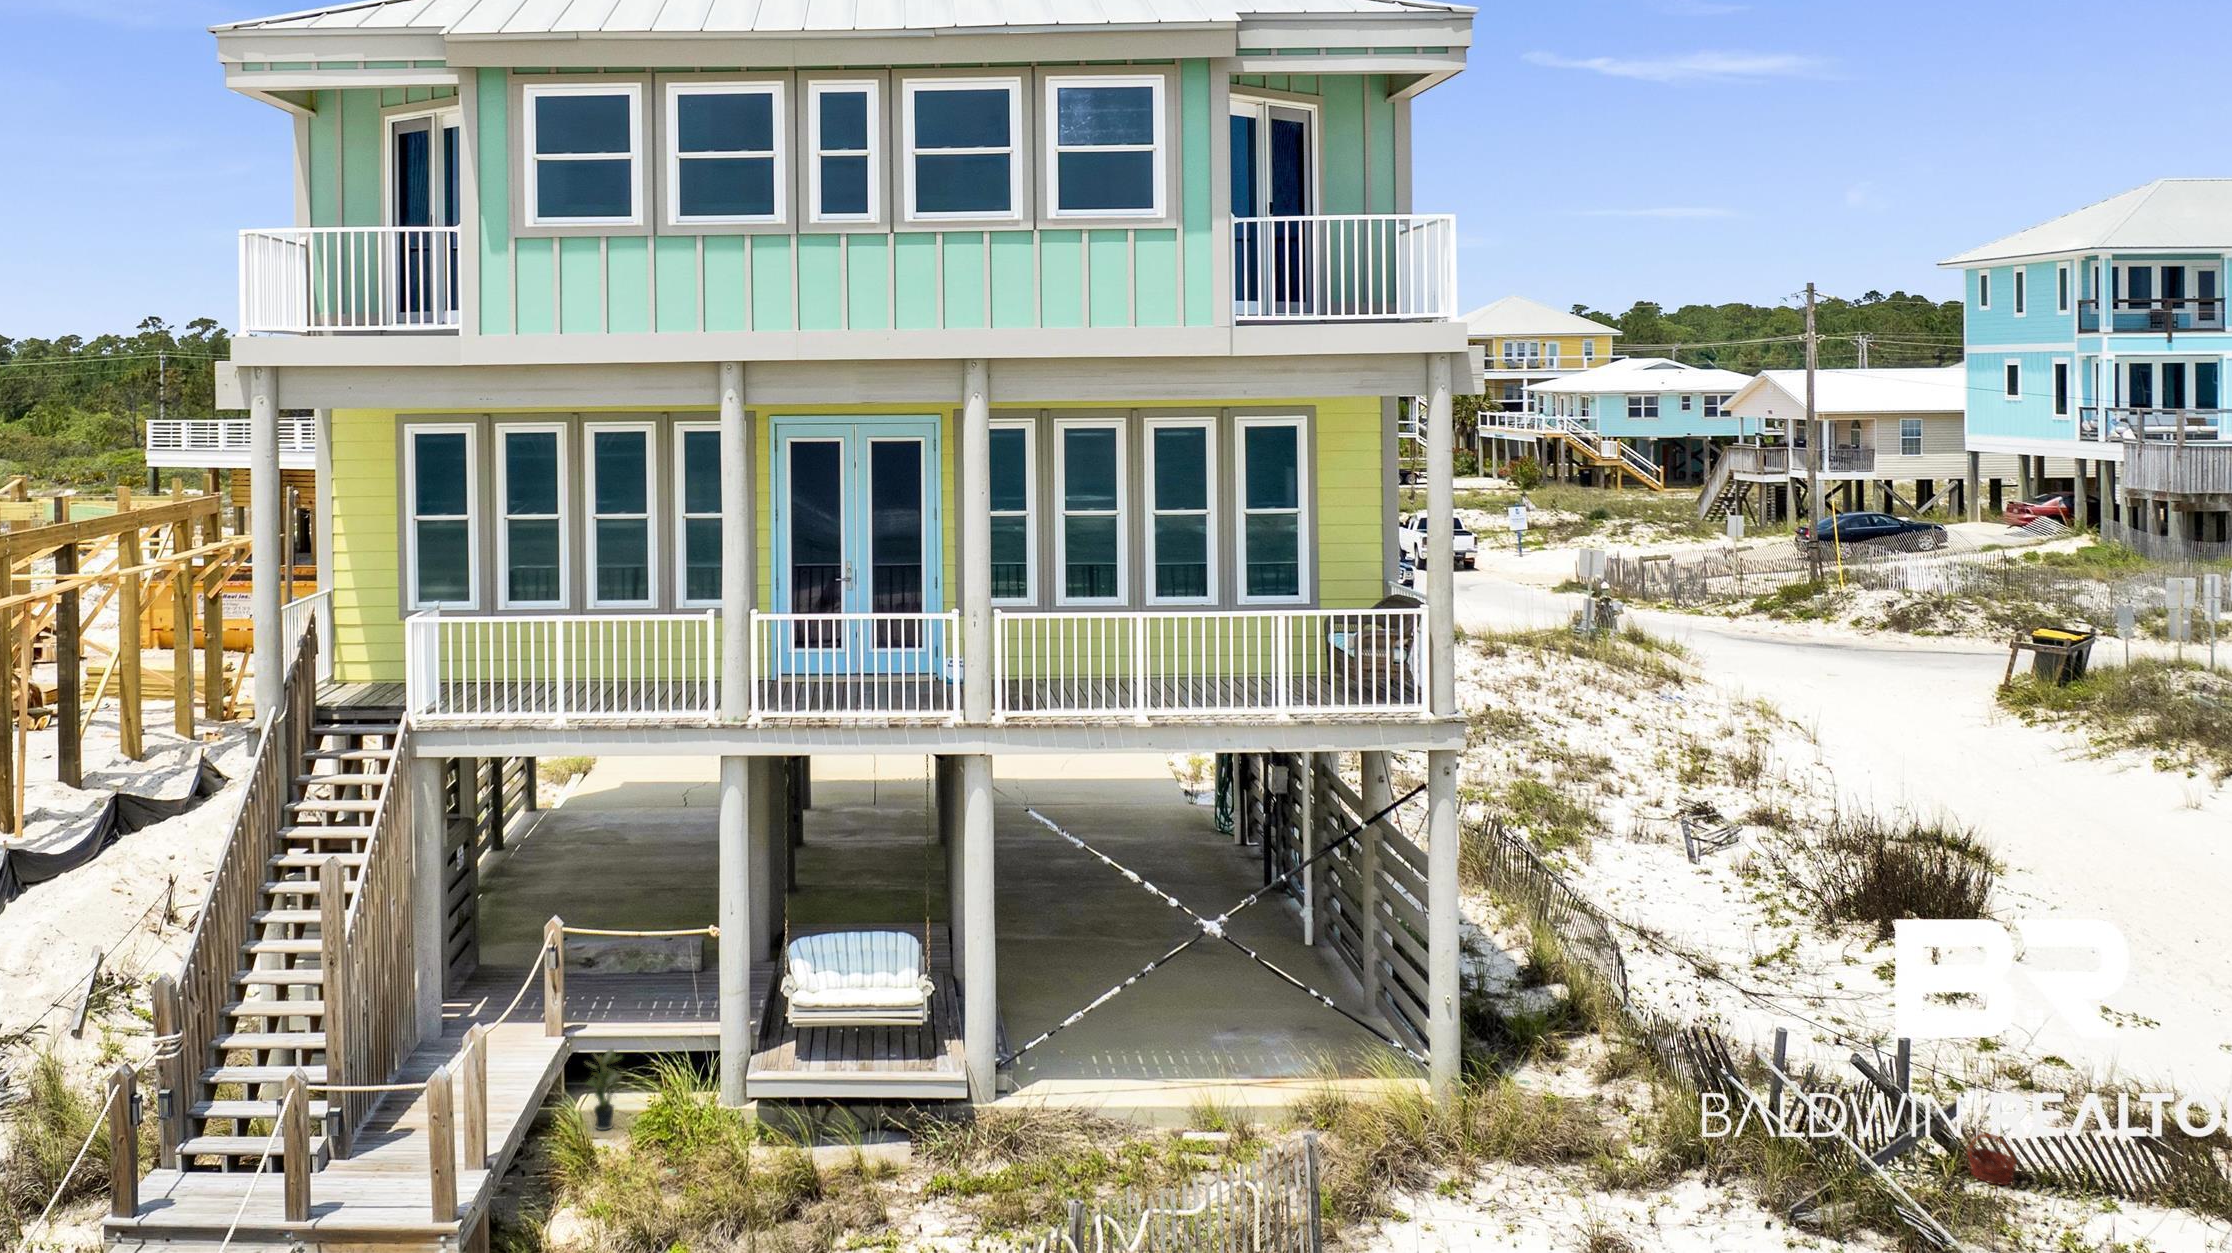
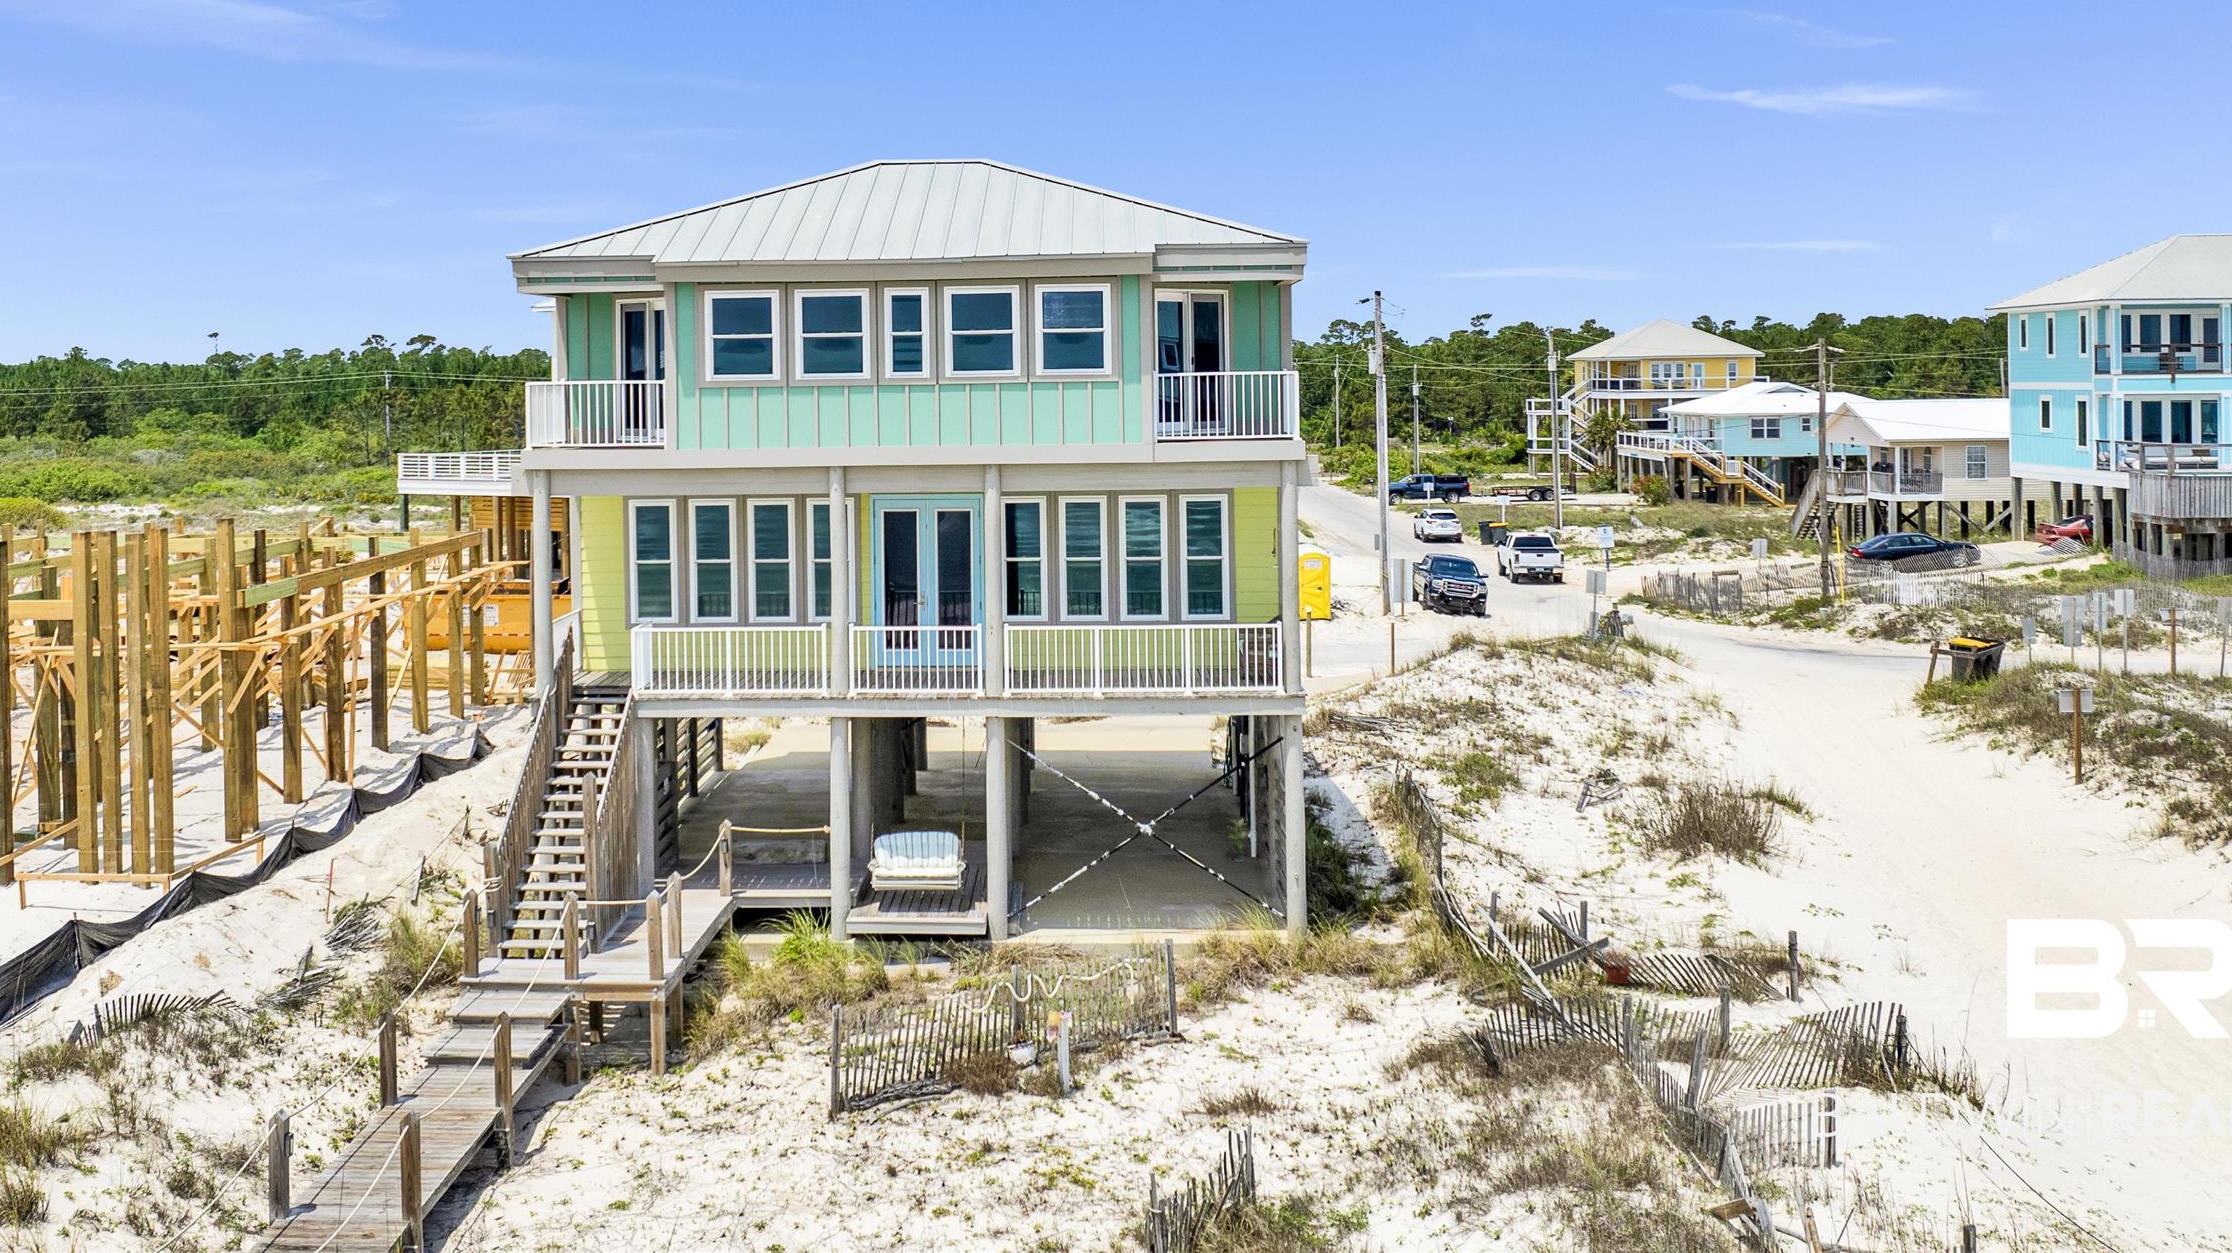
potted plant: present [586,1049,624,1130] -> present [1228,819,1247,862]

